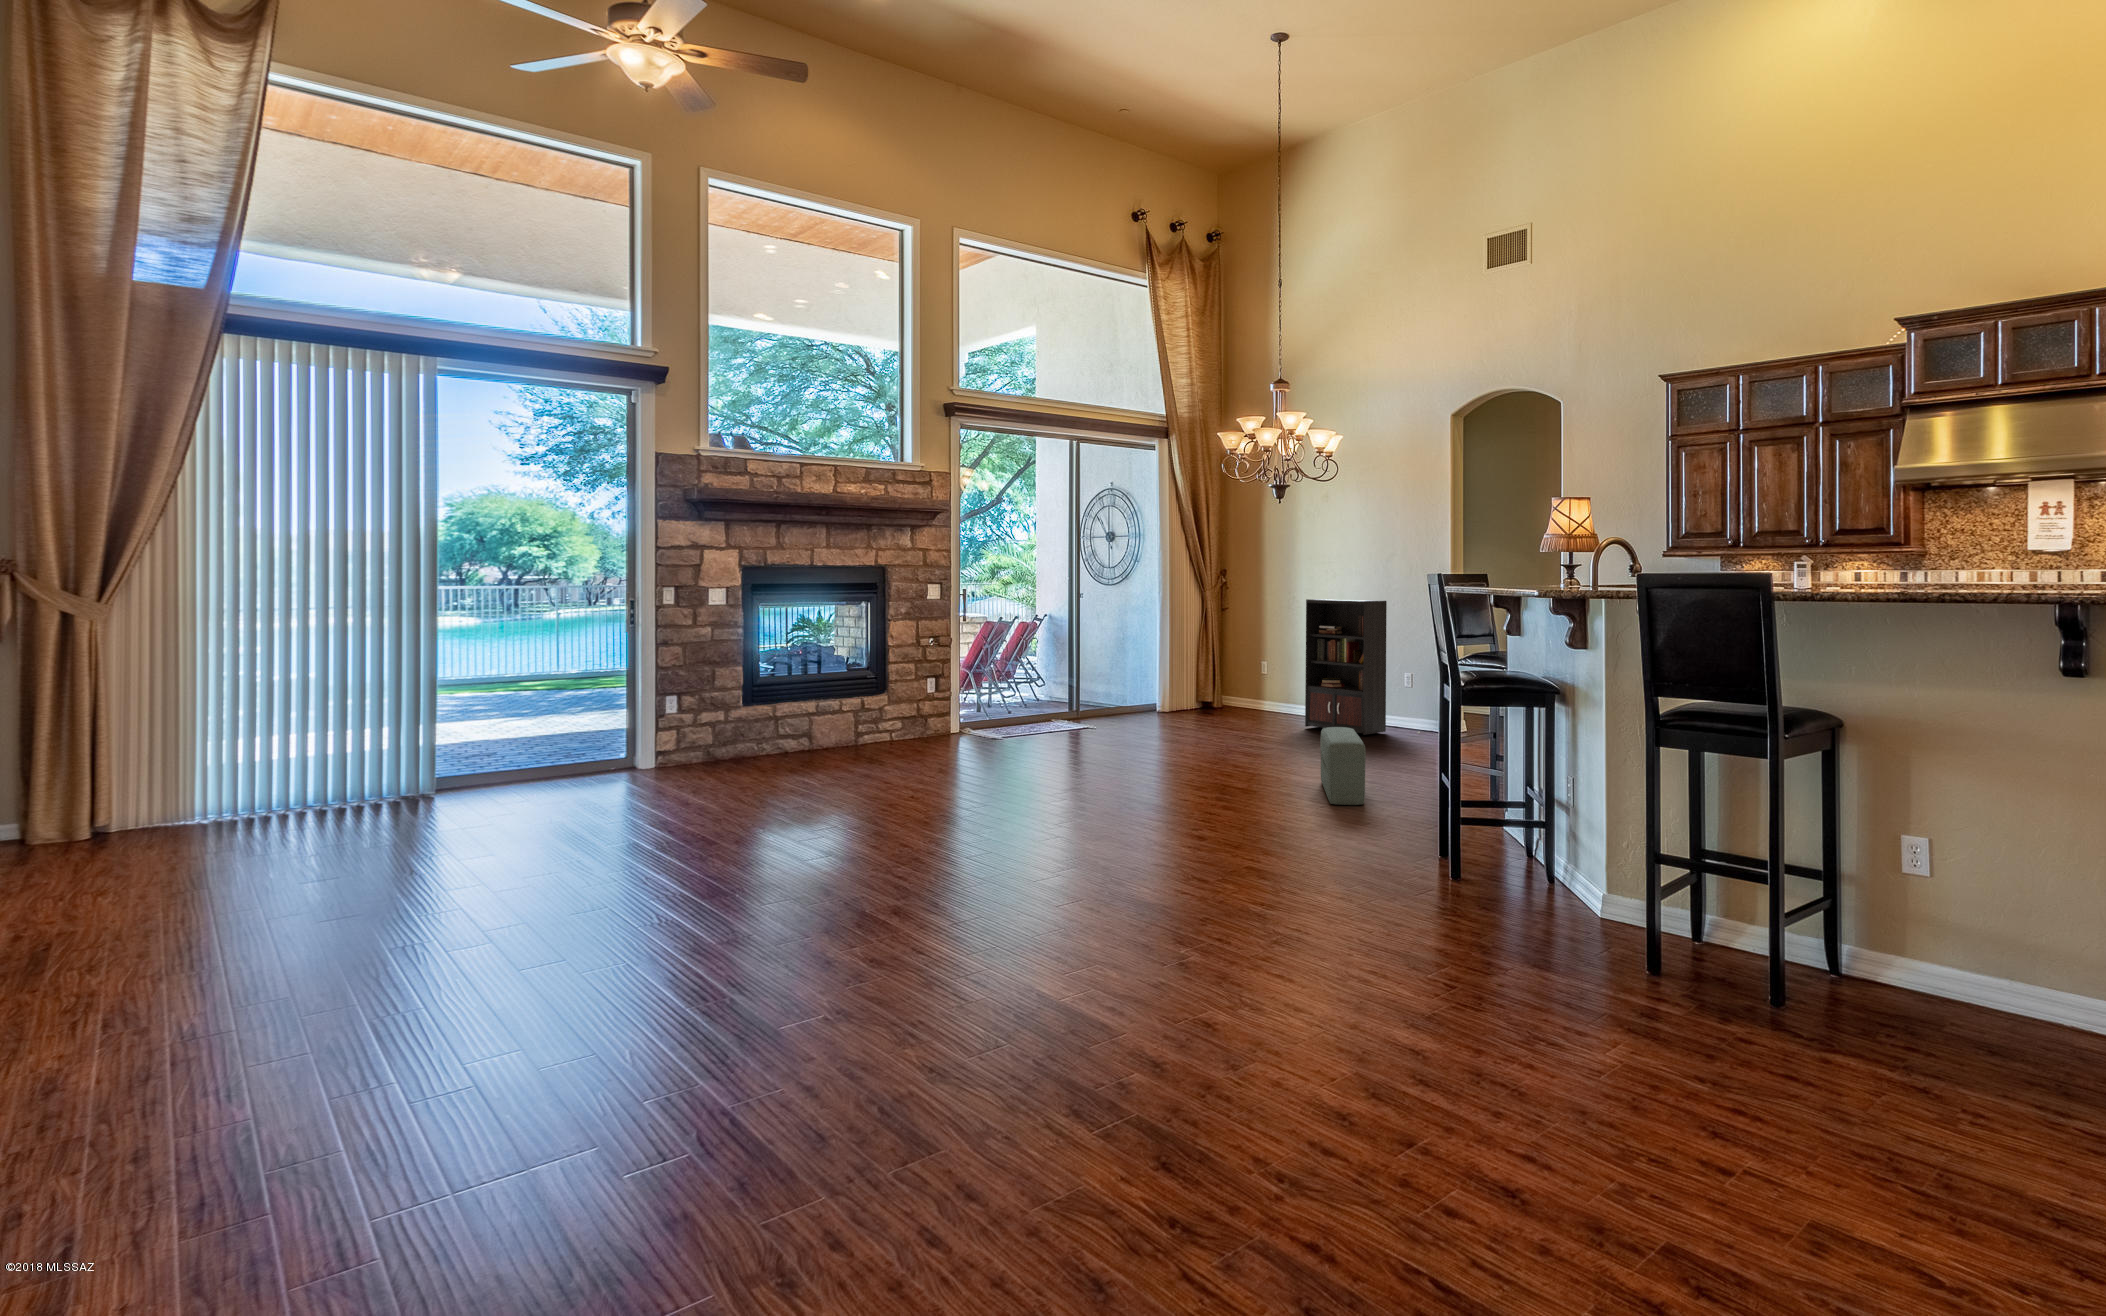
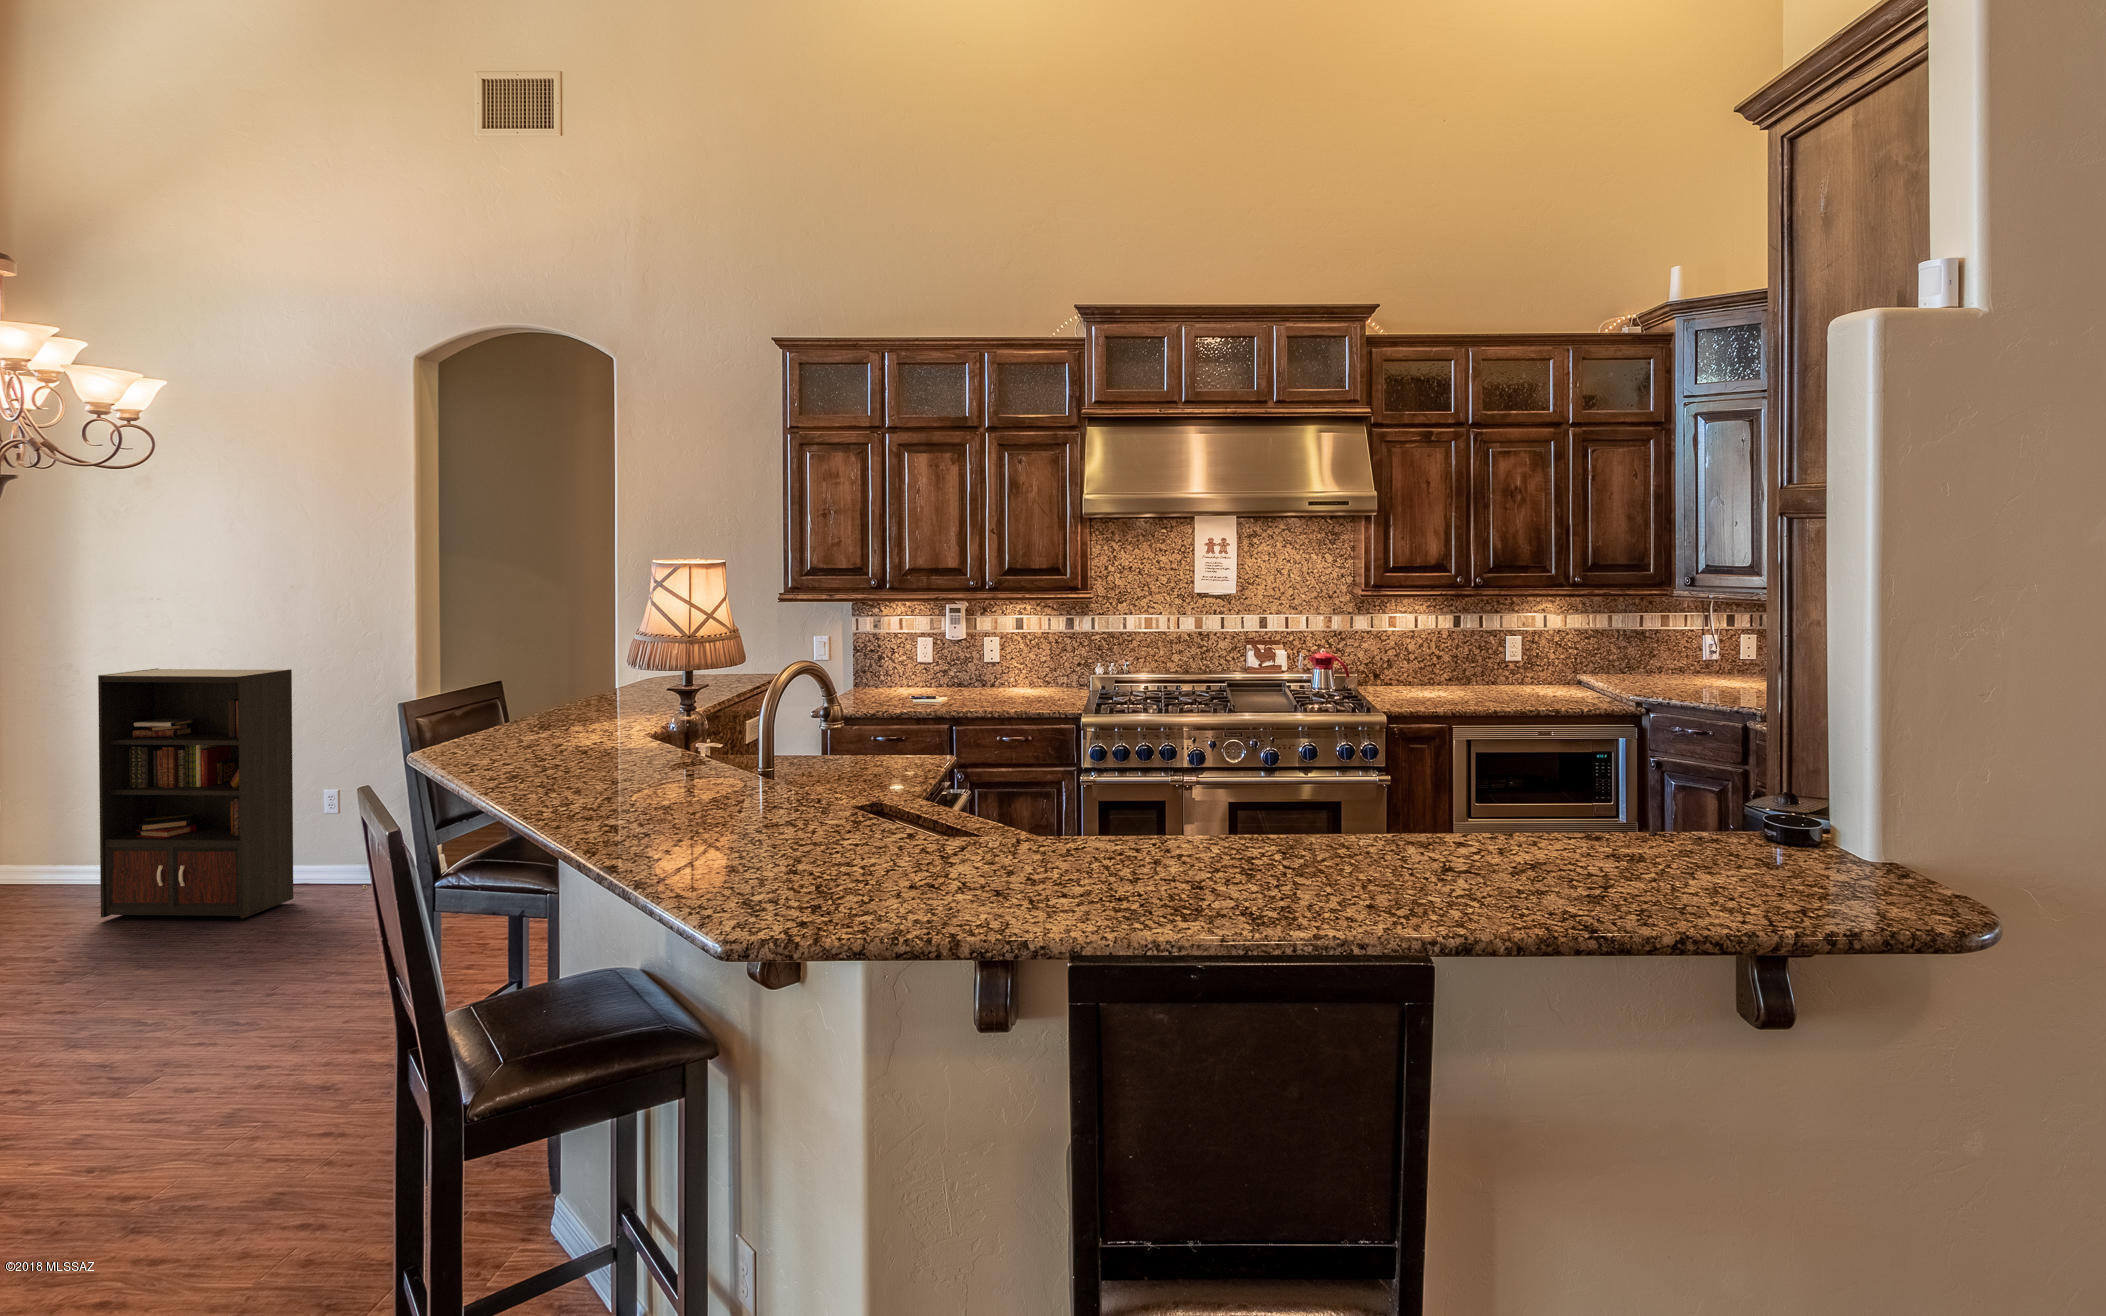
pouf: present [1320,727,1366,805] -> none [99,984,213,1204]

